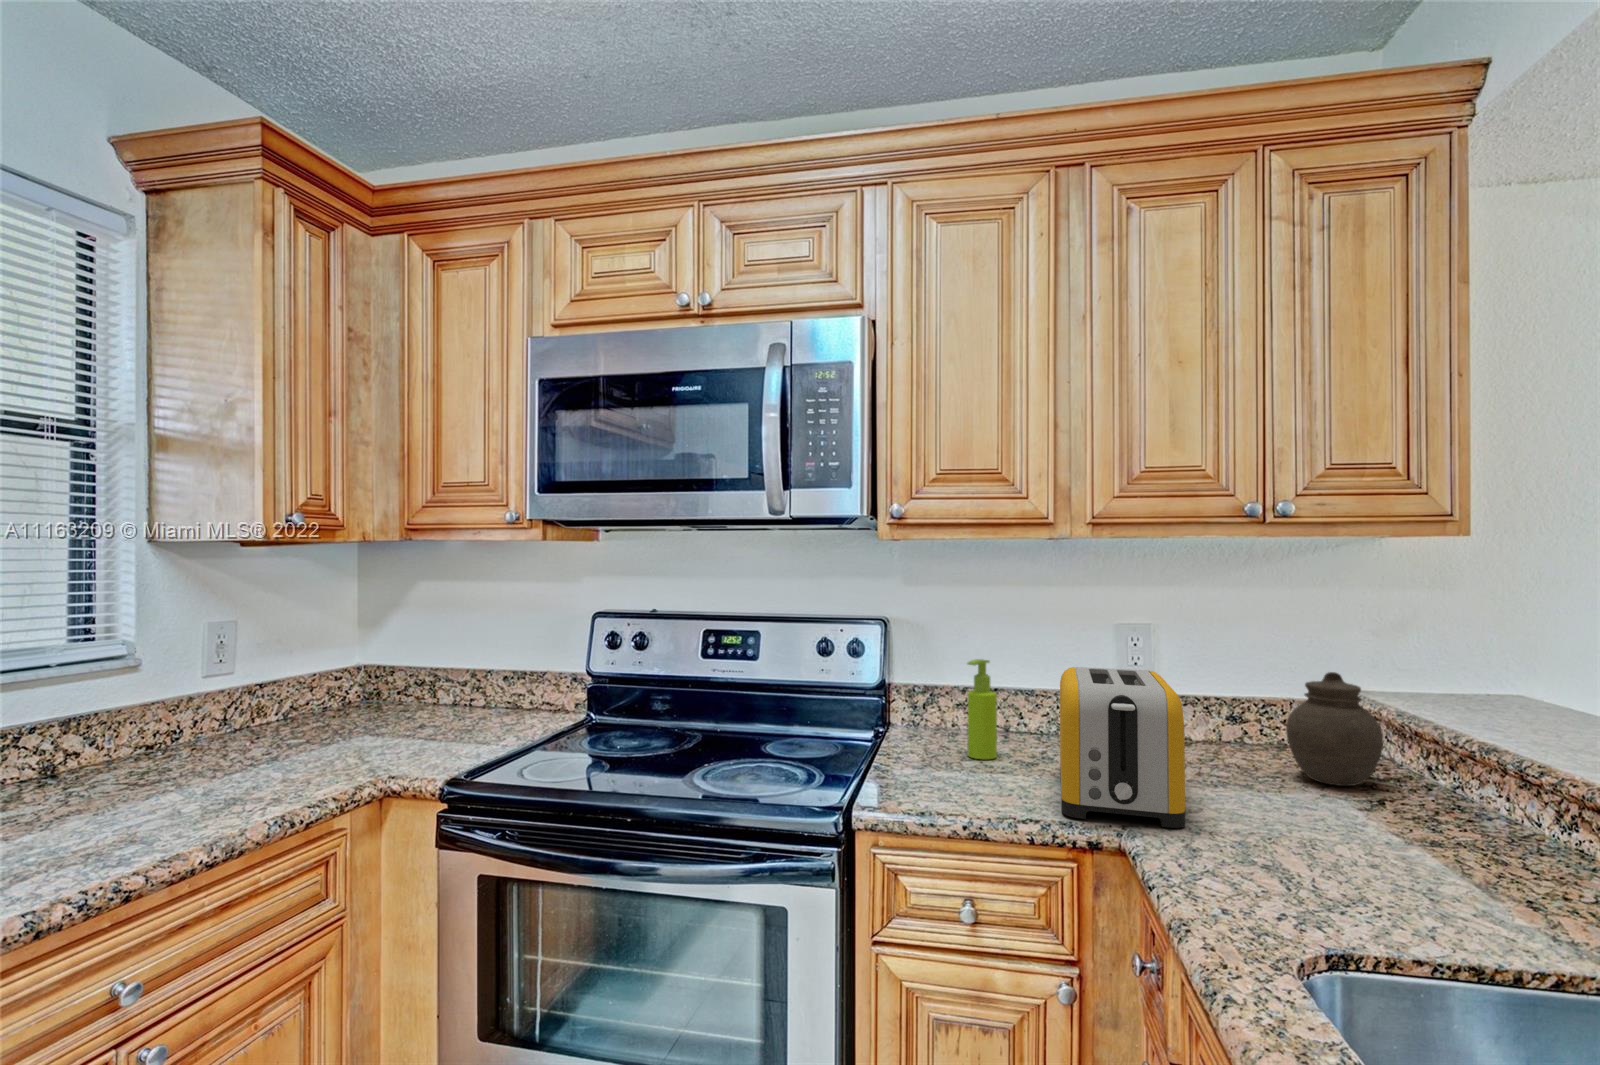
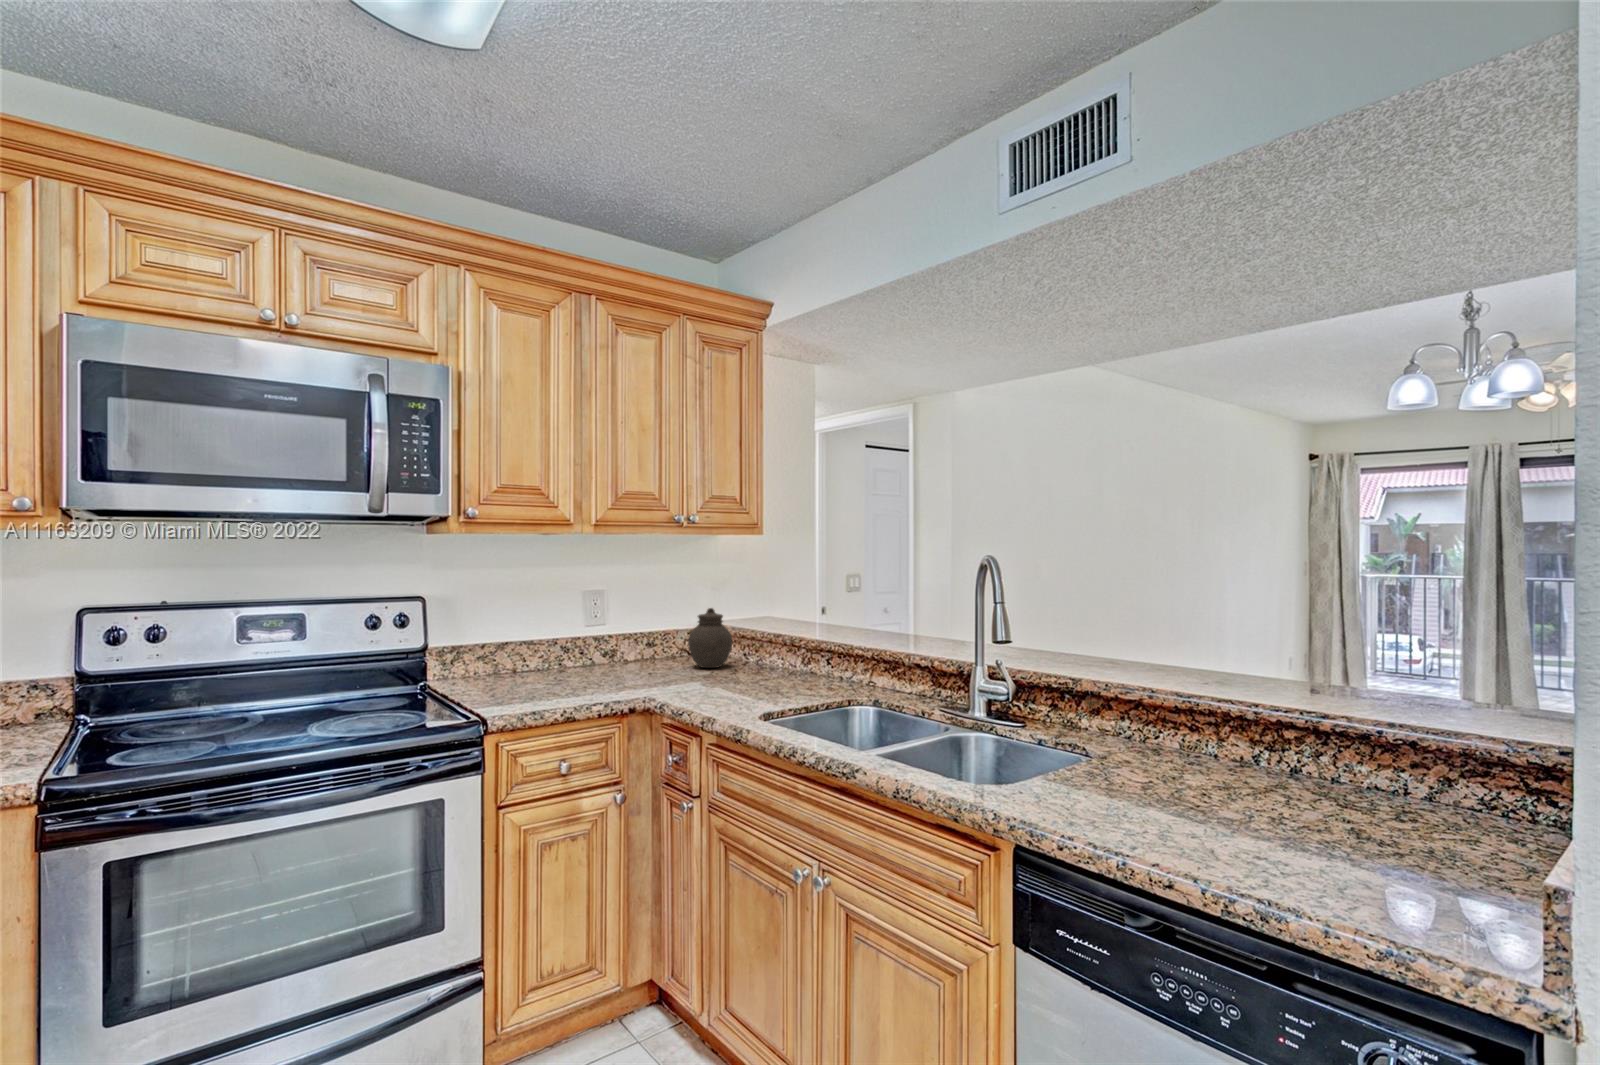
soap dispenser: present [968,659,997,760] -> none [510,619,531,688]
toaster: present [1060,667,1185,828] -> none [579,614,672,699]

